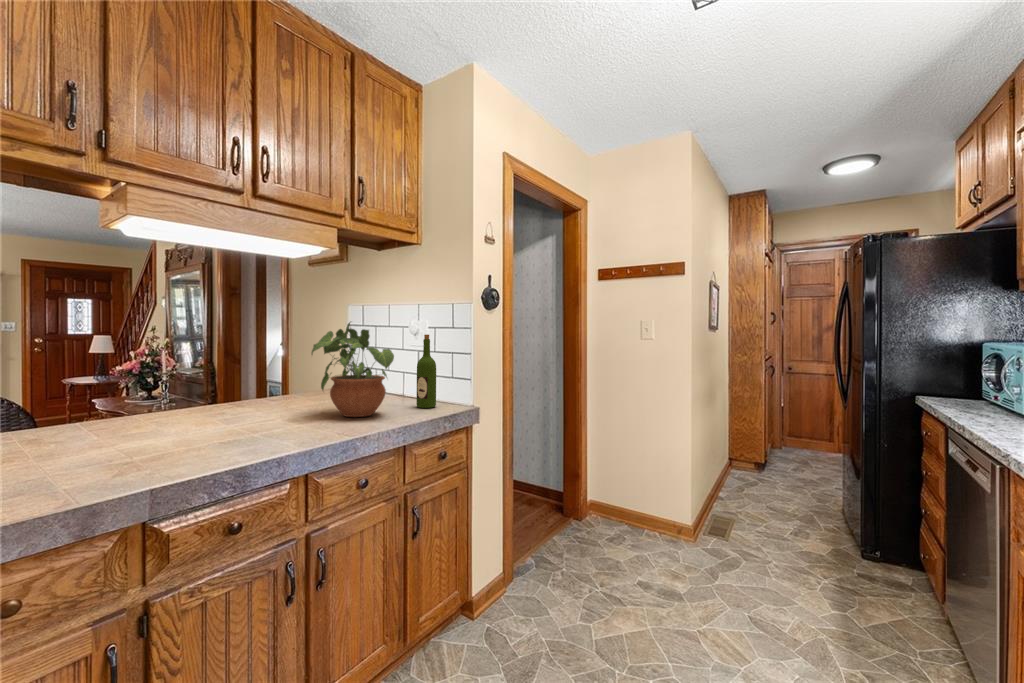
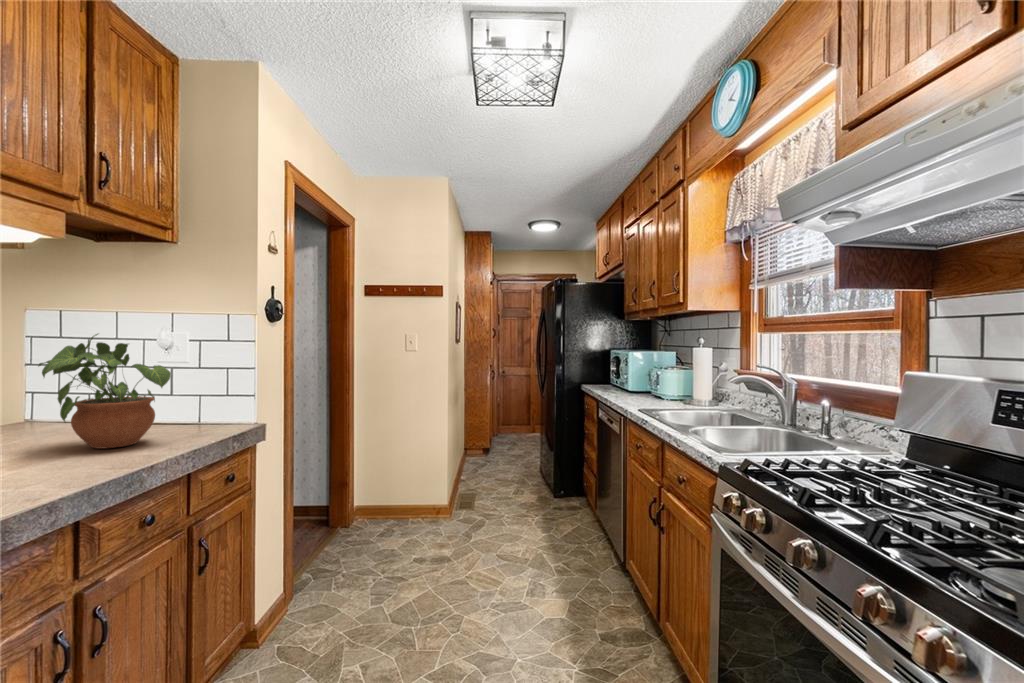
wine bottle: present [417,334,436,408] -> none [188,348,213,429]

